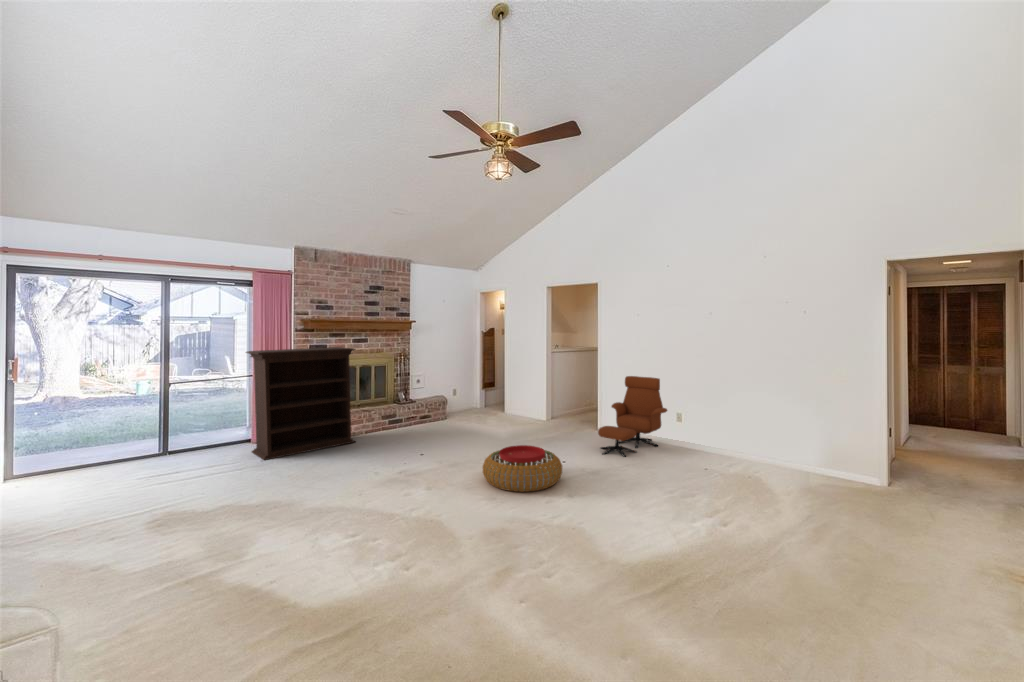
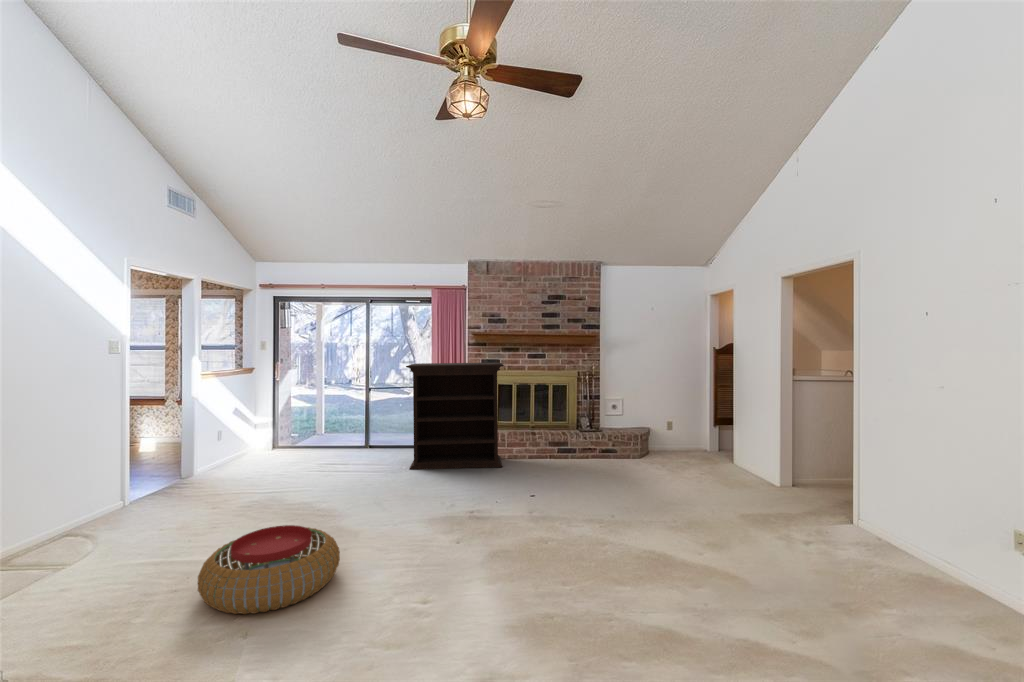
lounge chair: present [598,376,667,457] -> none [787,432,963,581]
pouf: present [483,445,562,492] -> present [198,525,340,614]

